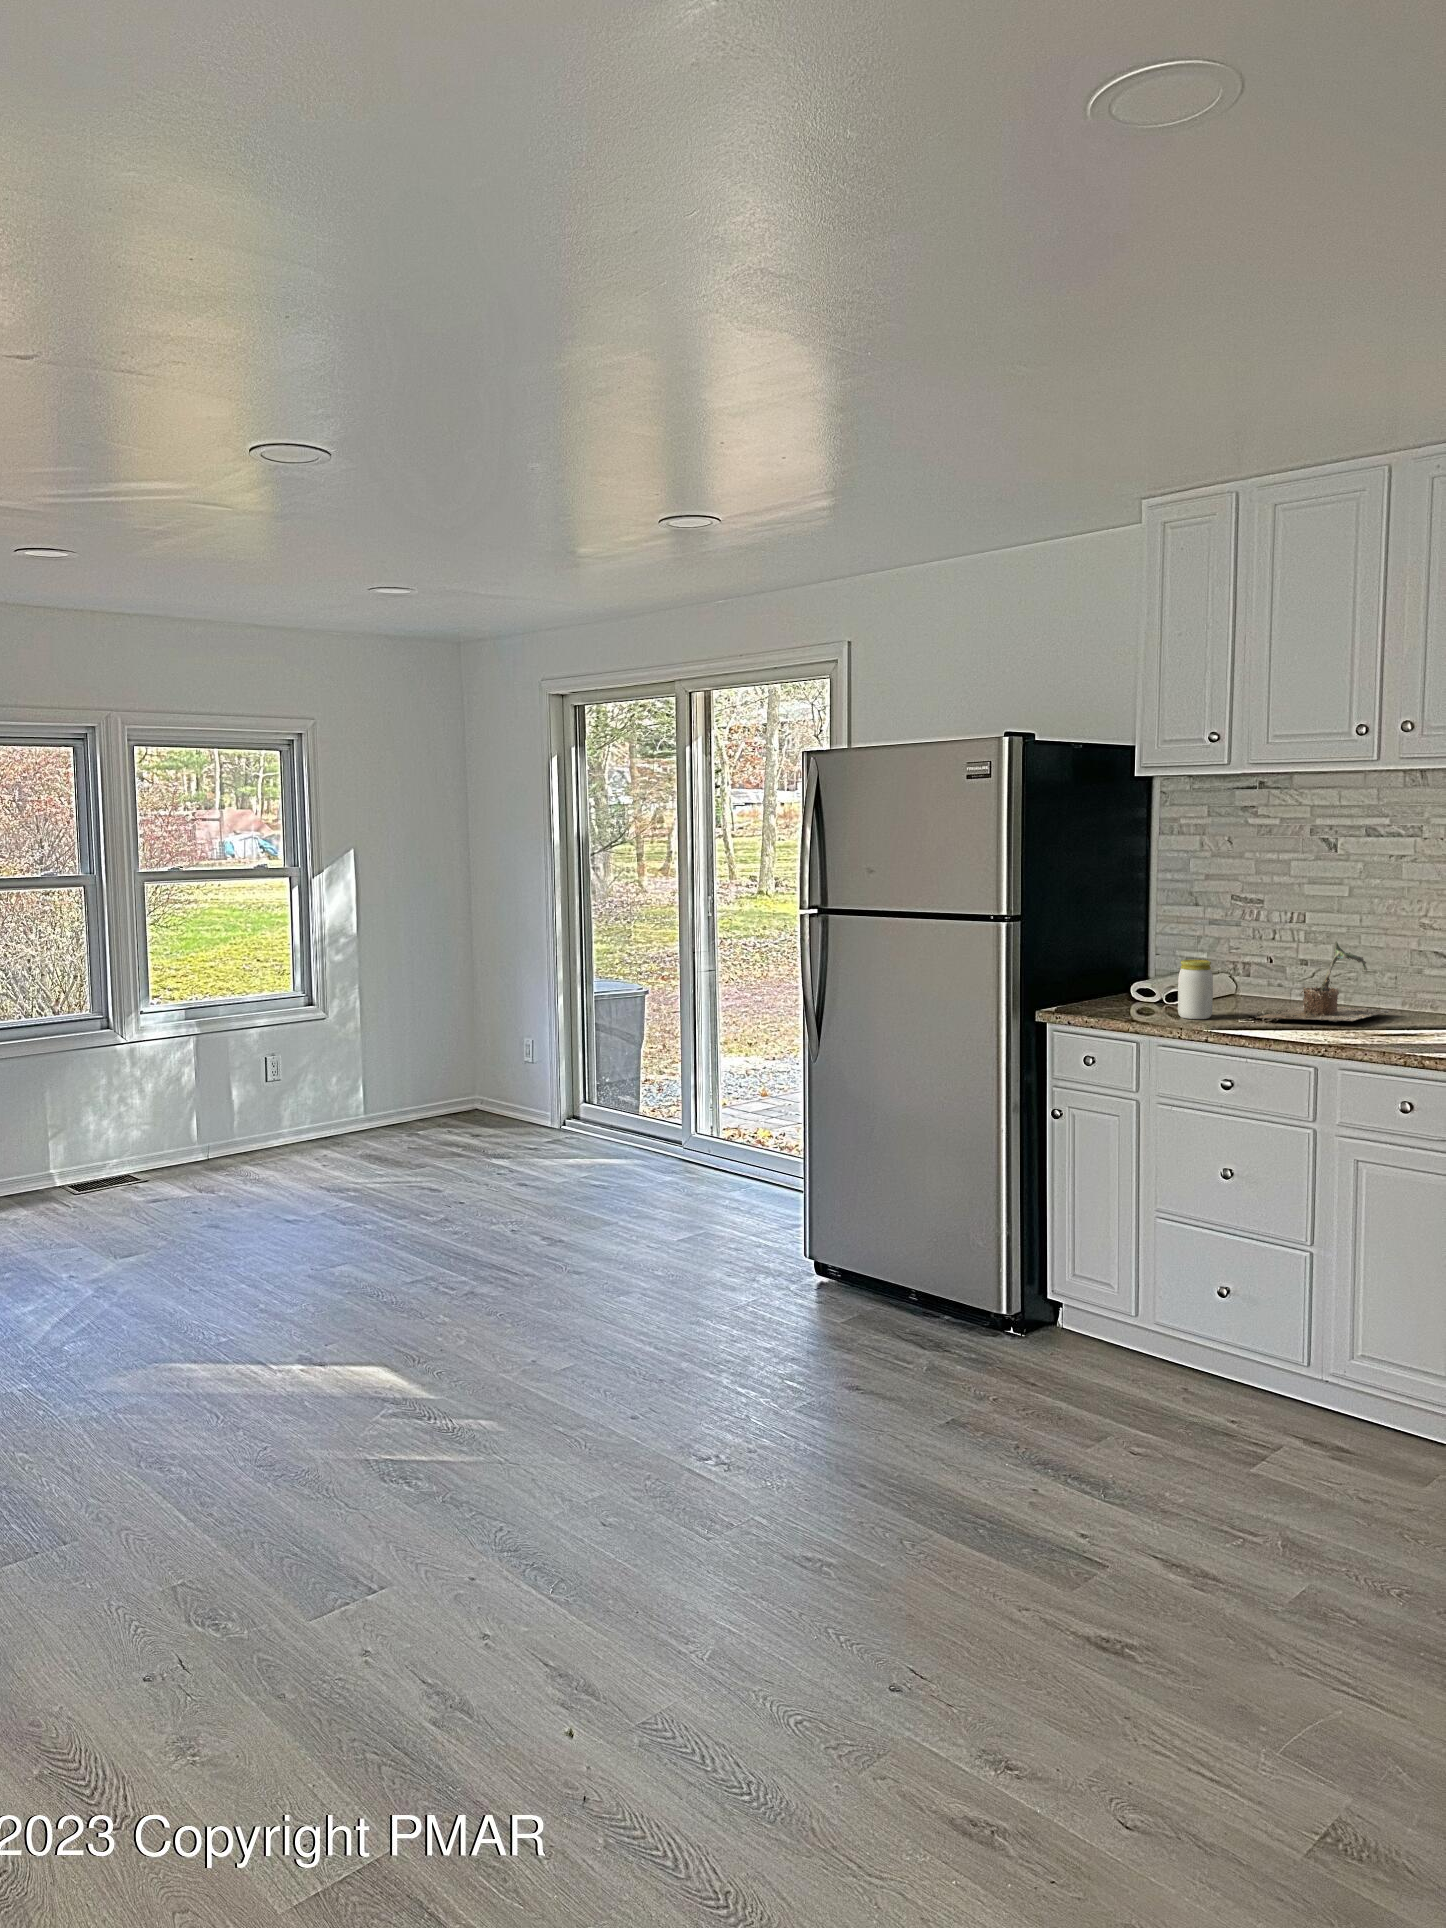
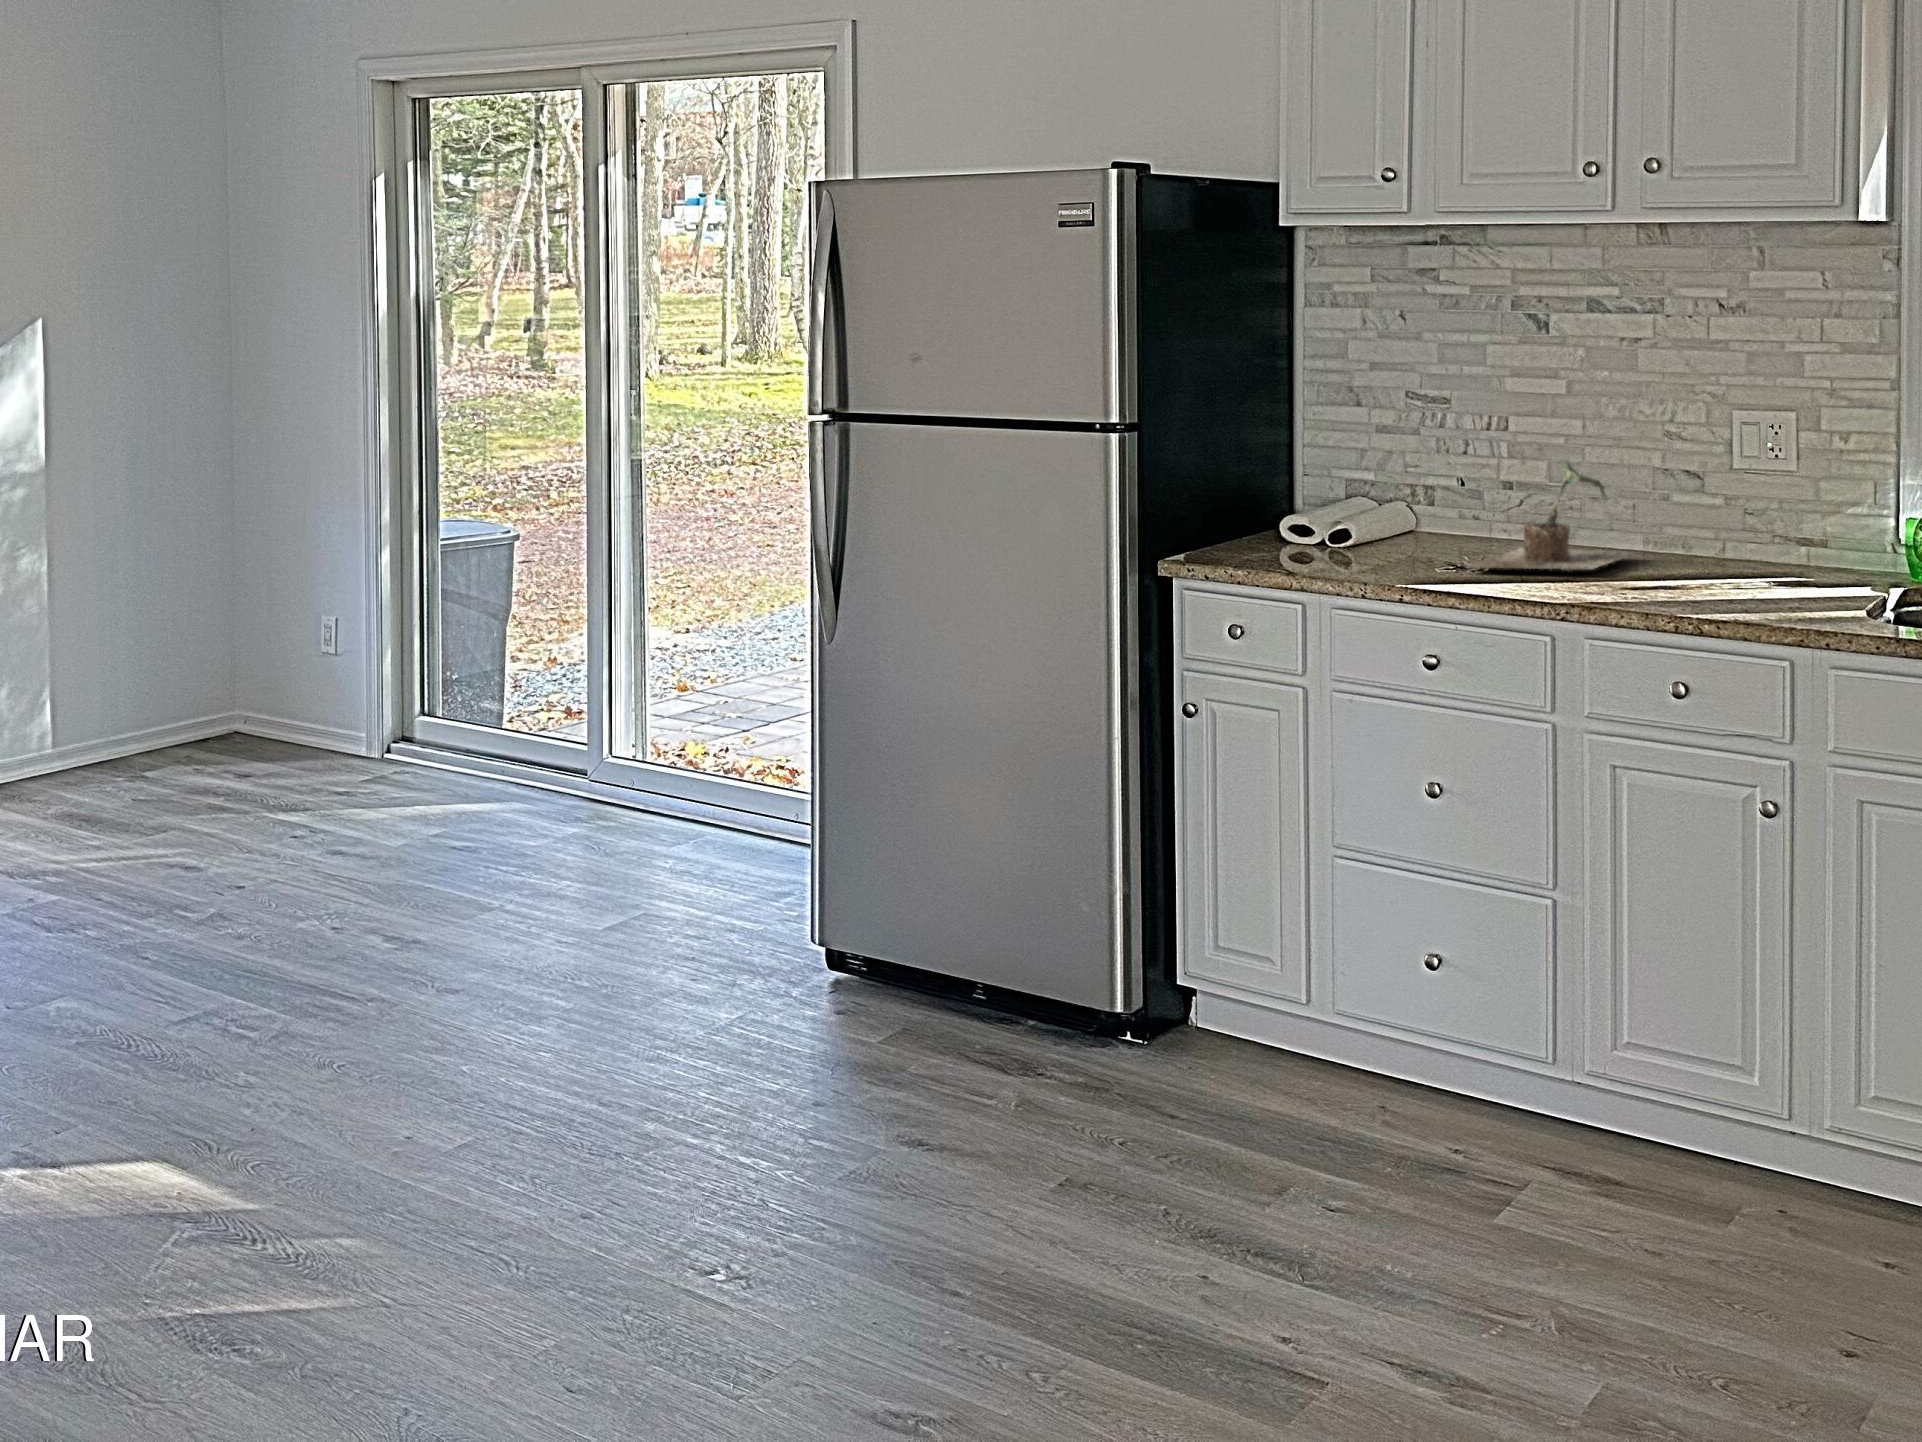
jar: present [1178,960,1213,1019] -> none [1355,486,1402,571]

